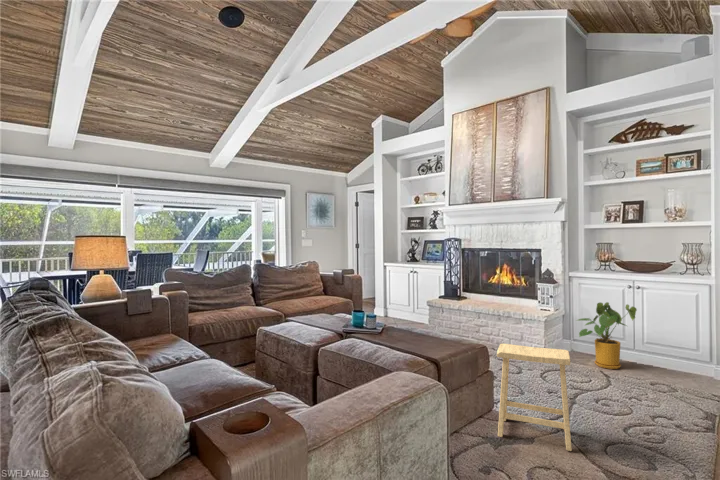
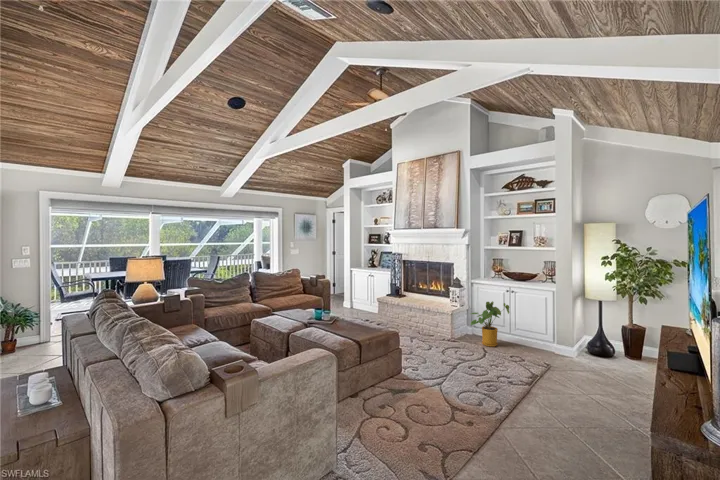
footstool: present [497,344,572,451] -> none [396,331,441,395]

